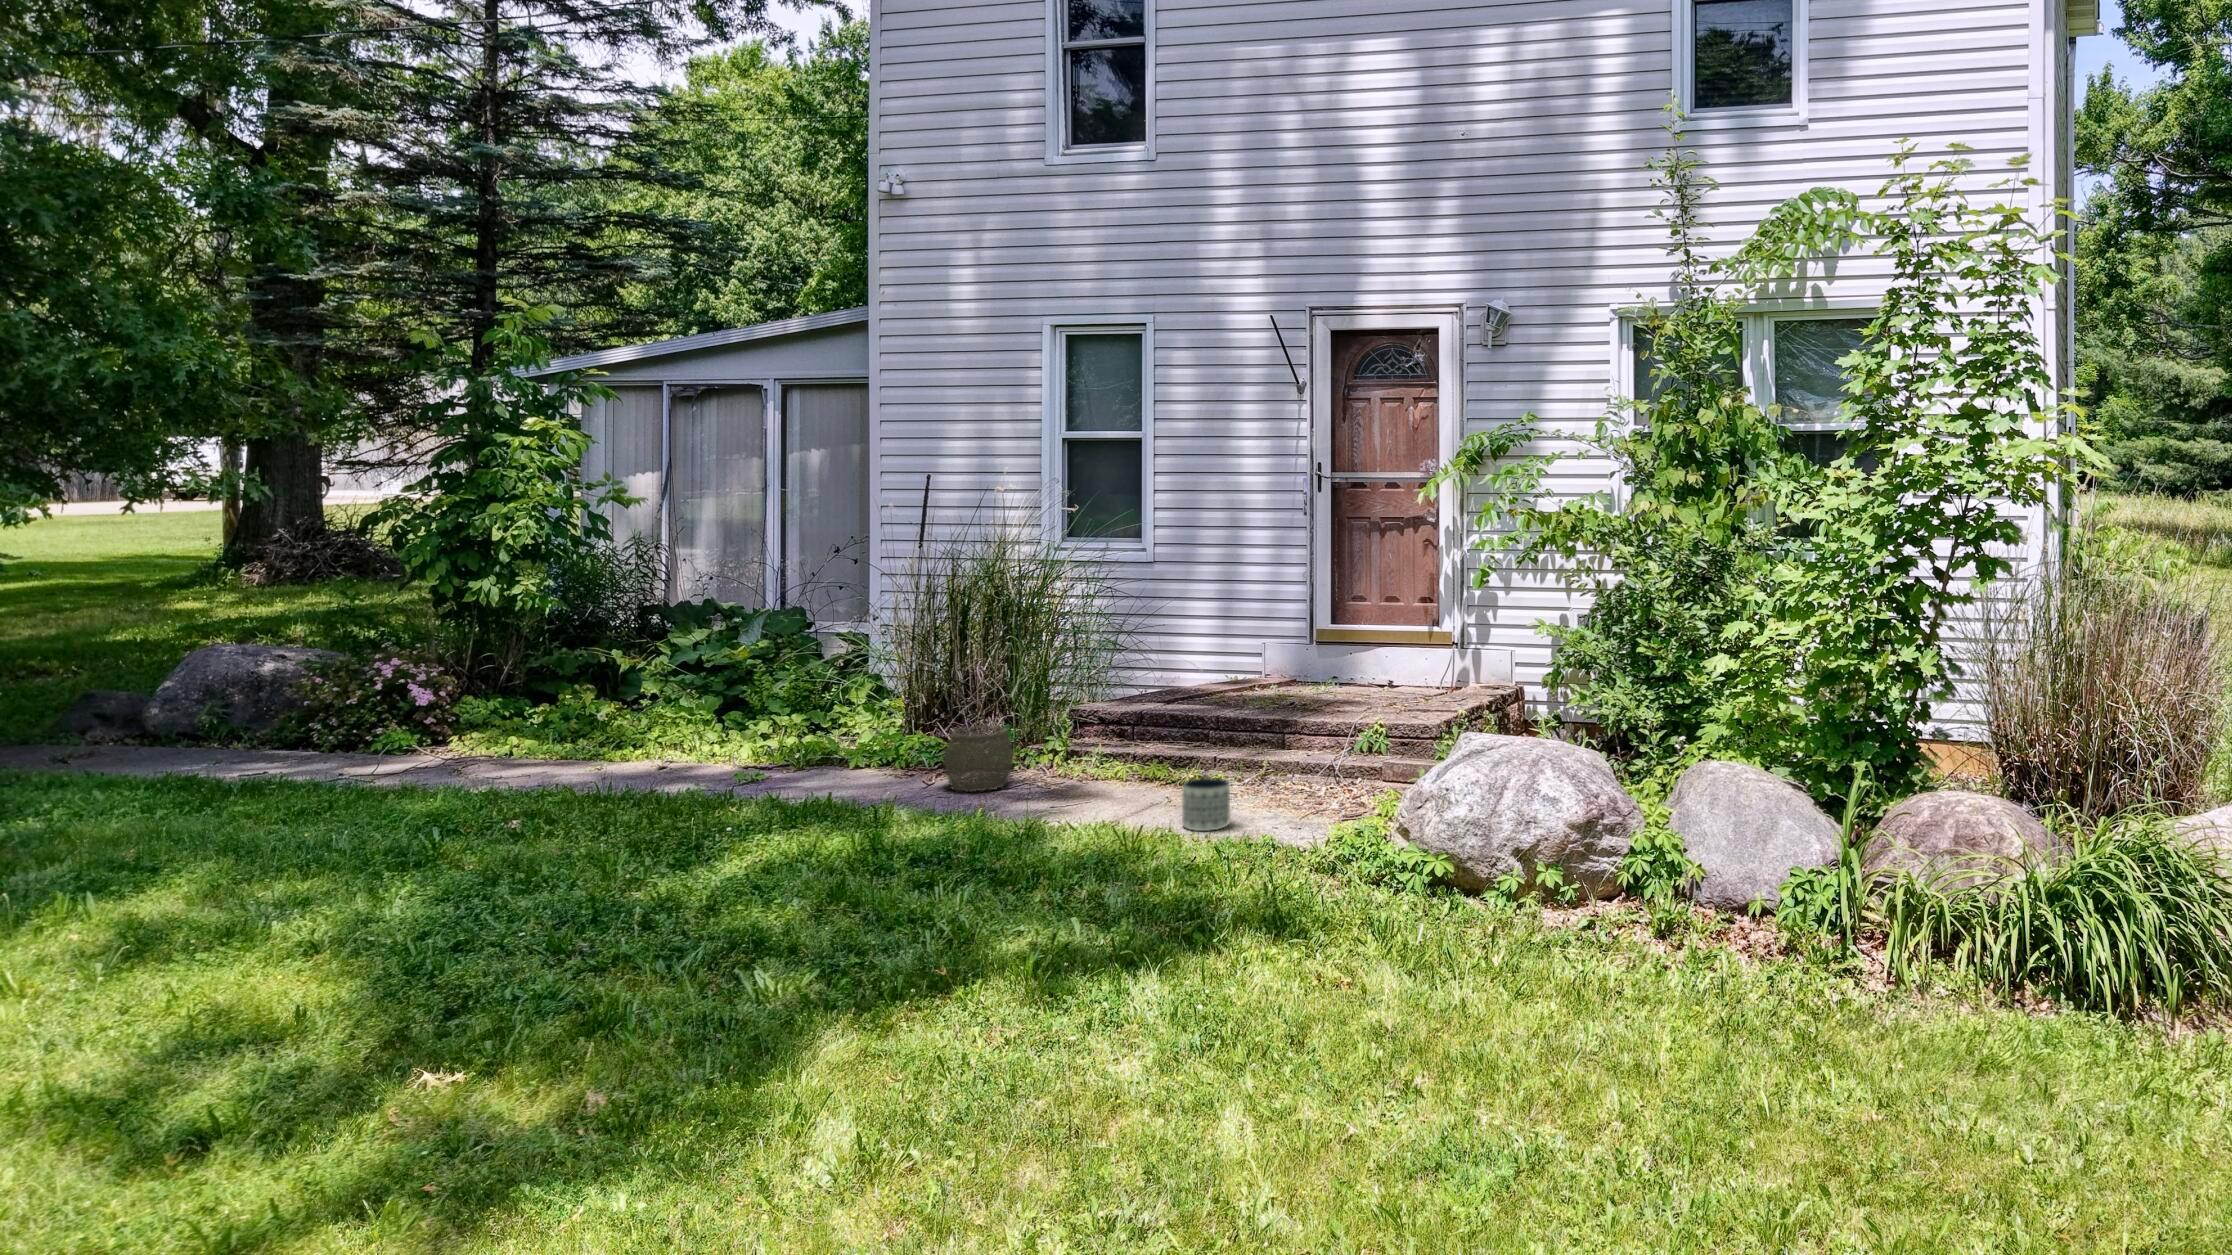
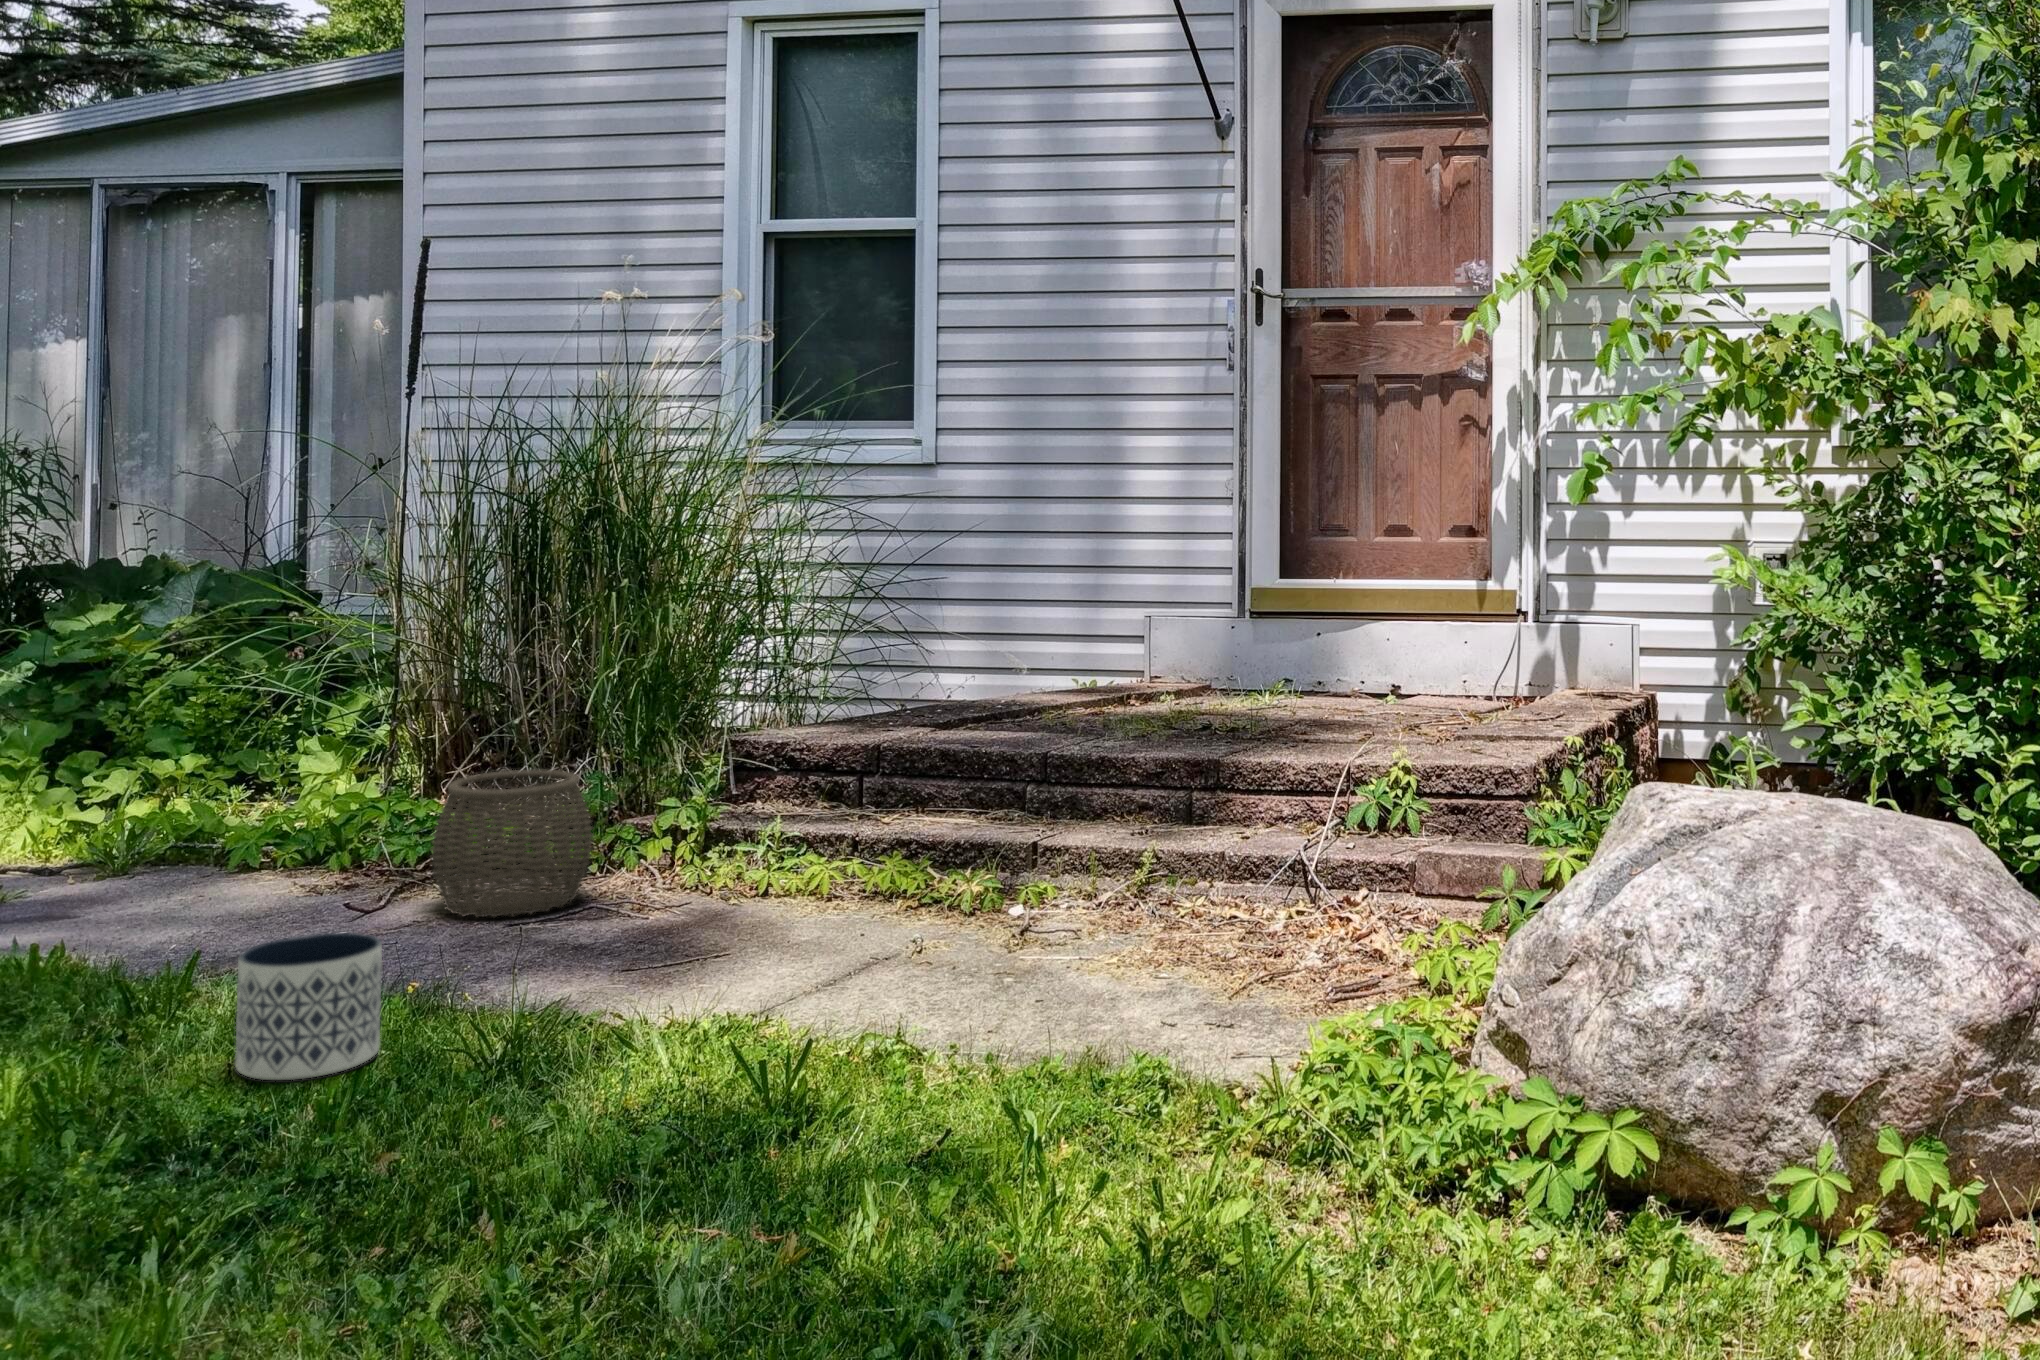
planter: present [1182,778,1230,831] -> present [235,933,382,1080]

